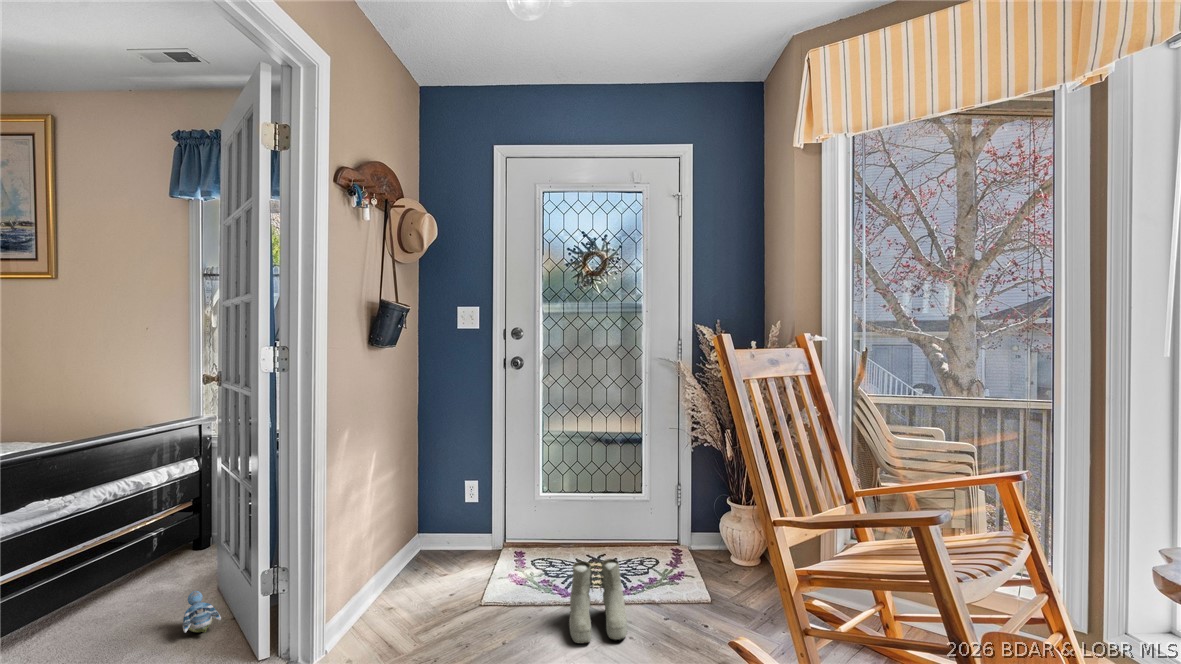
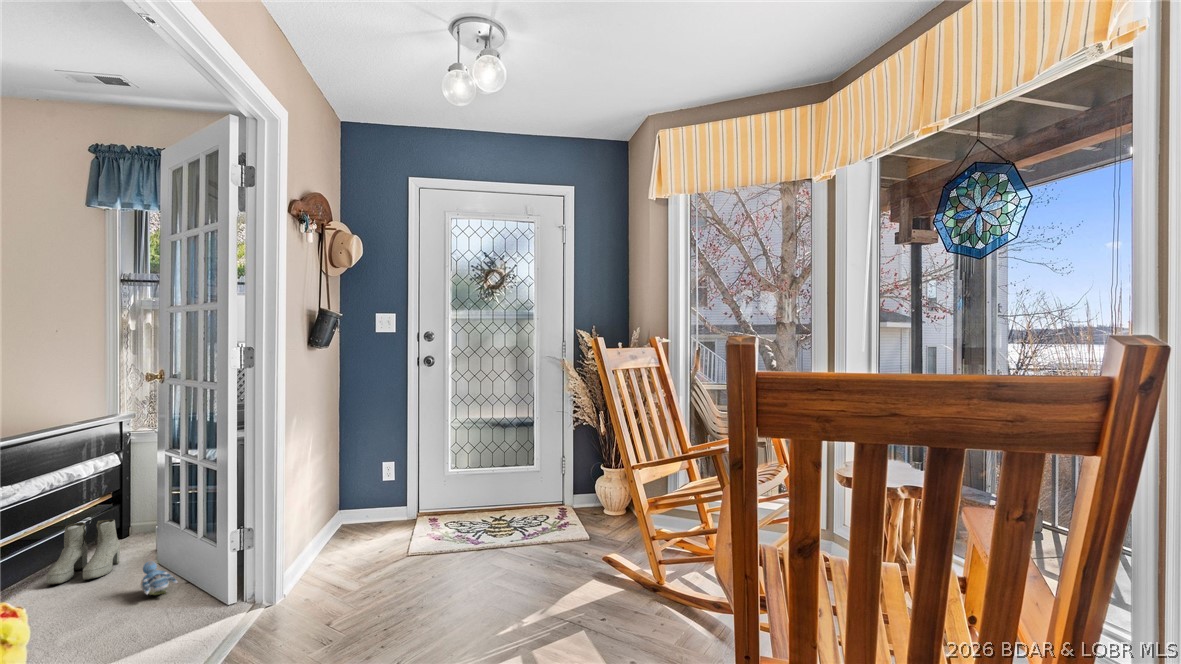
boots: present [569,559,627,644] -> present [46,519,120,585]

